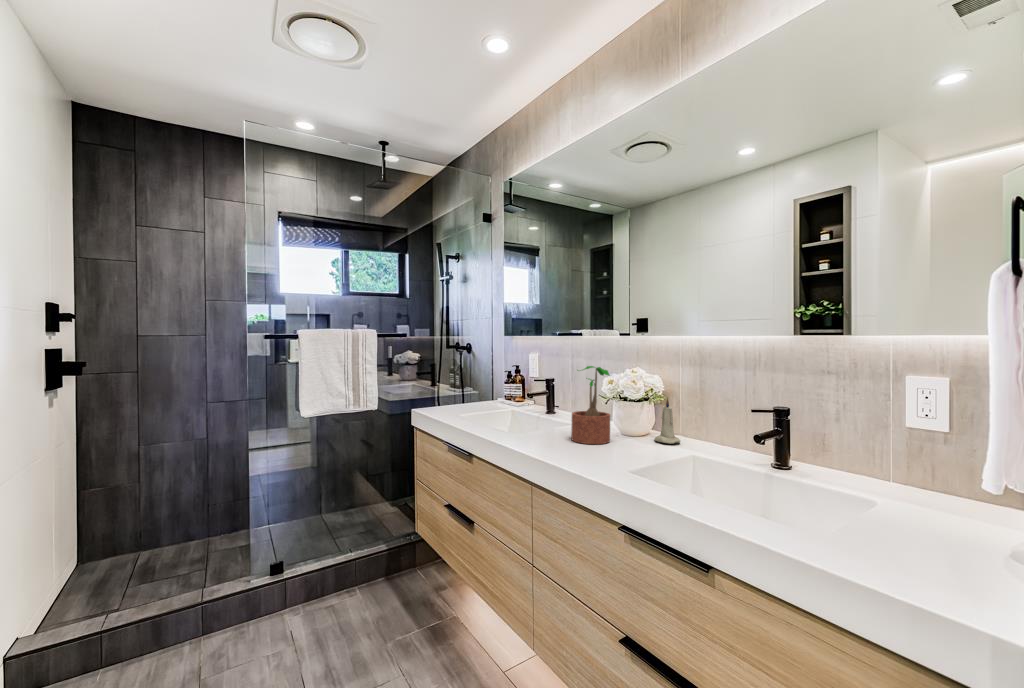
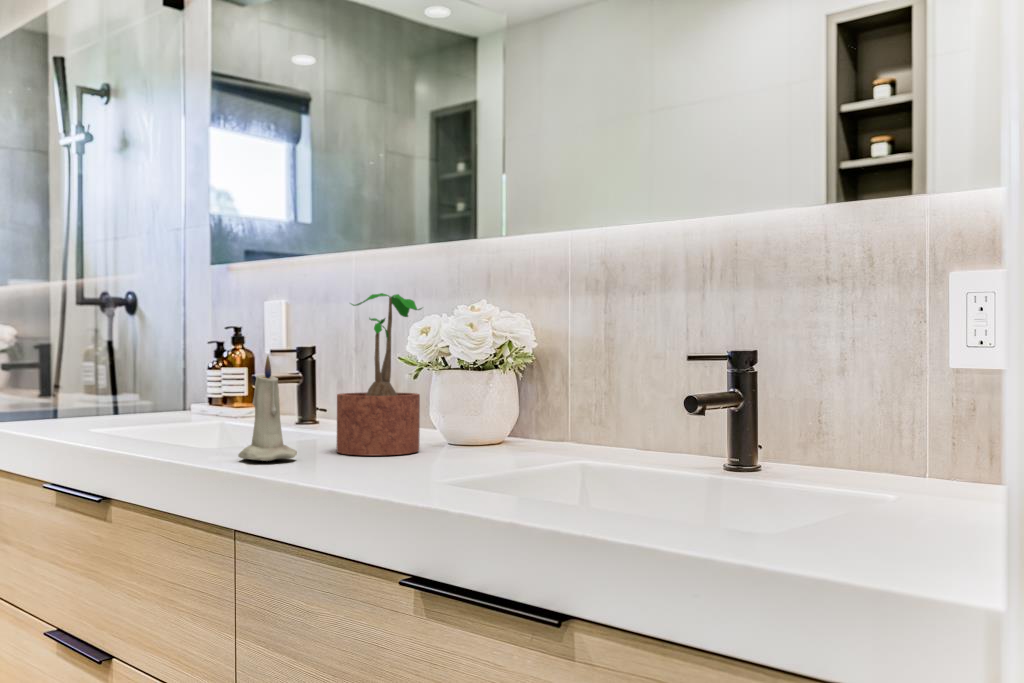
candle: present [654,398,680,444] -> present [238,356,297,461]

